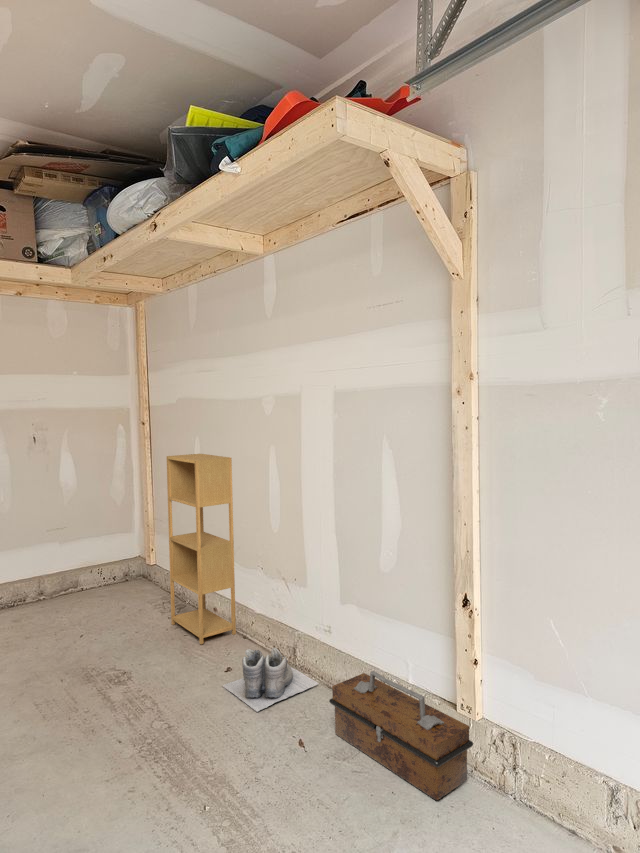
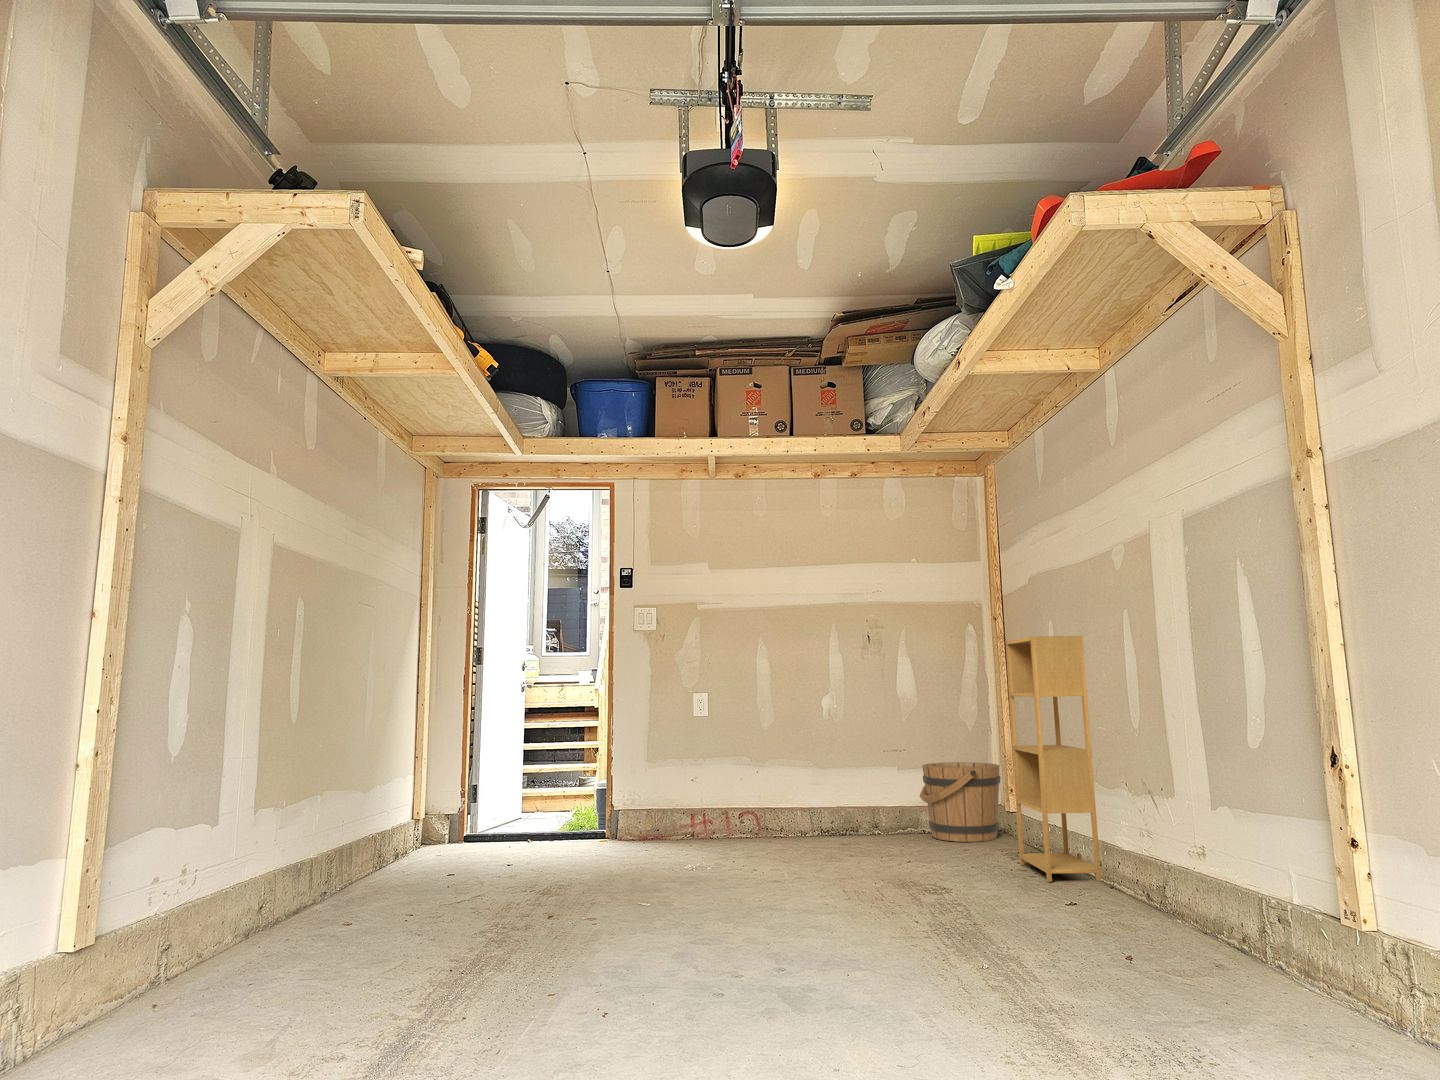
bucket: none [80,533,145,601] -> present [920,762,1000,842]
boots: present [223,648,319,712] -> none [1056,864,1192,933]
toolbox: present [329,671,473,800] -> none [1172,873,1360,1023]

